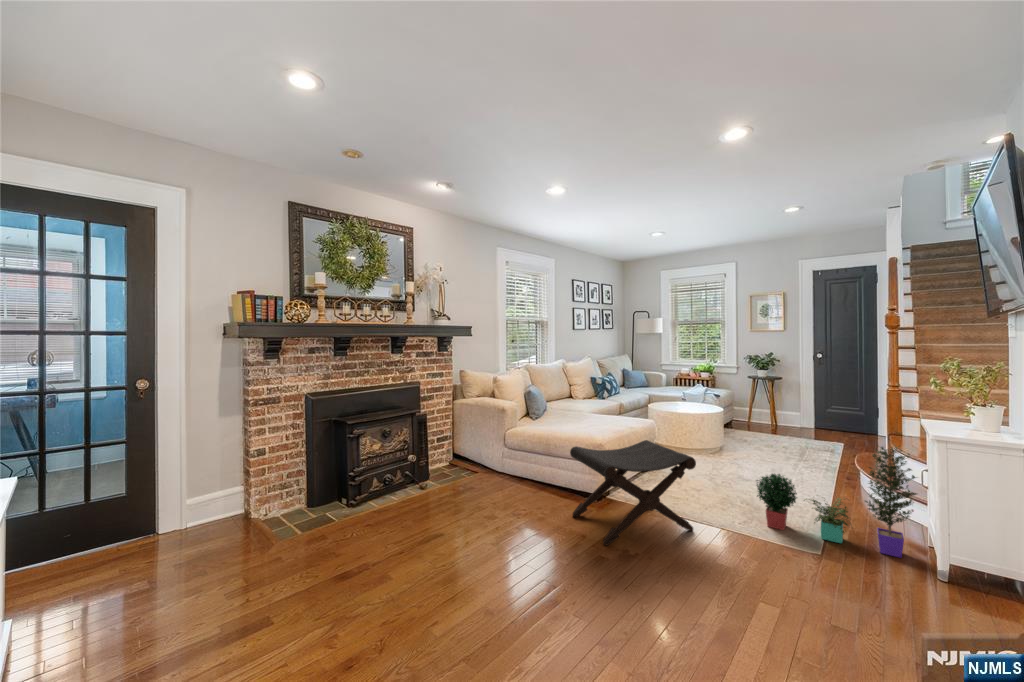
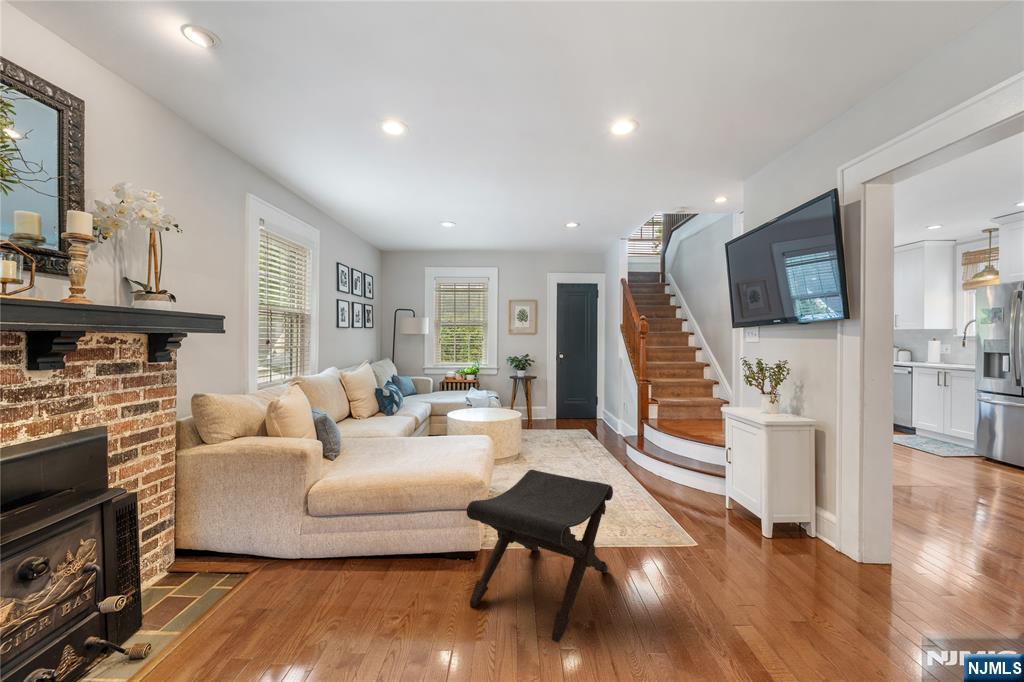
potted plant: present [756,446,917,558] -> none [631,439,758,539]

